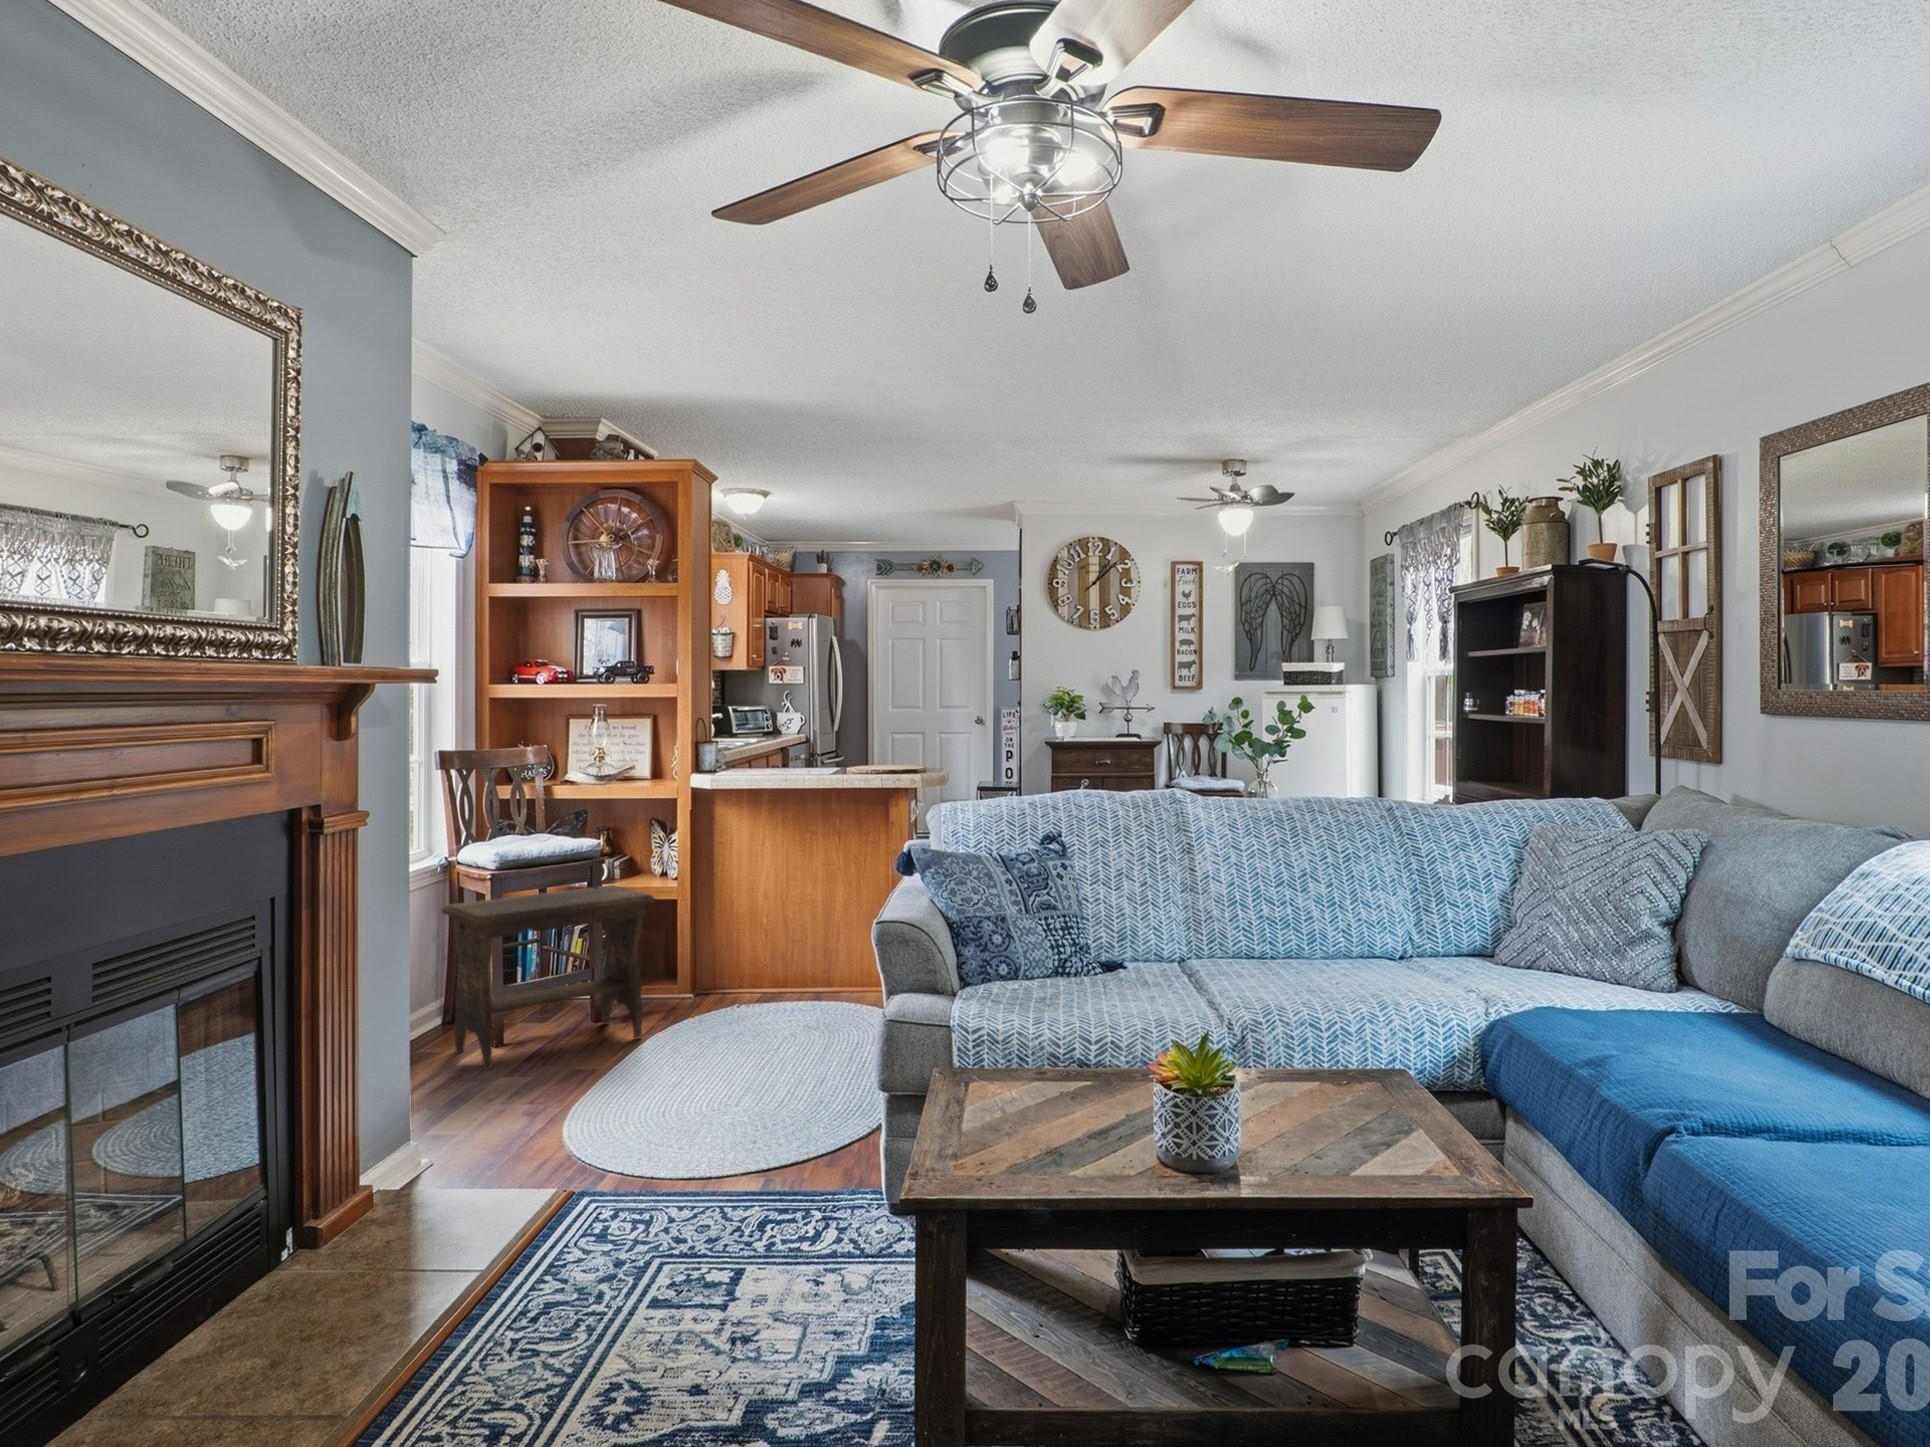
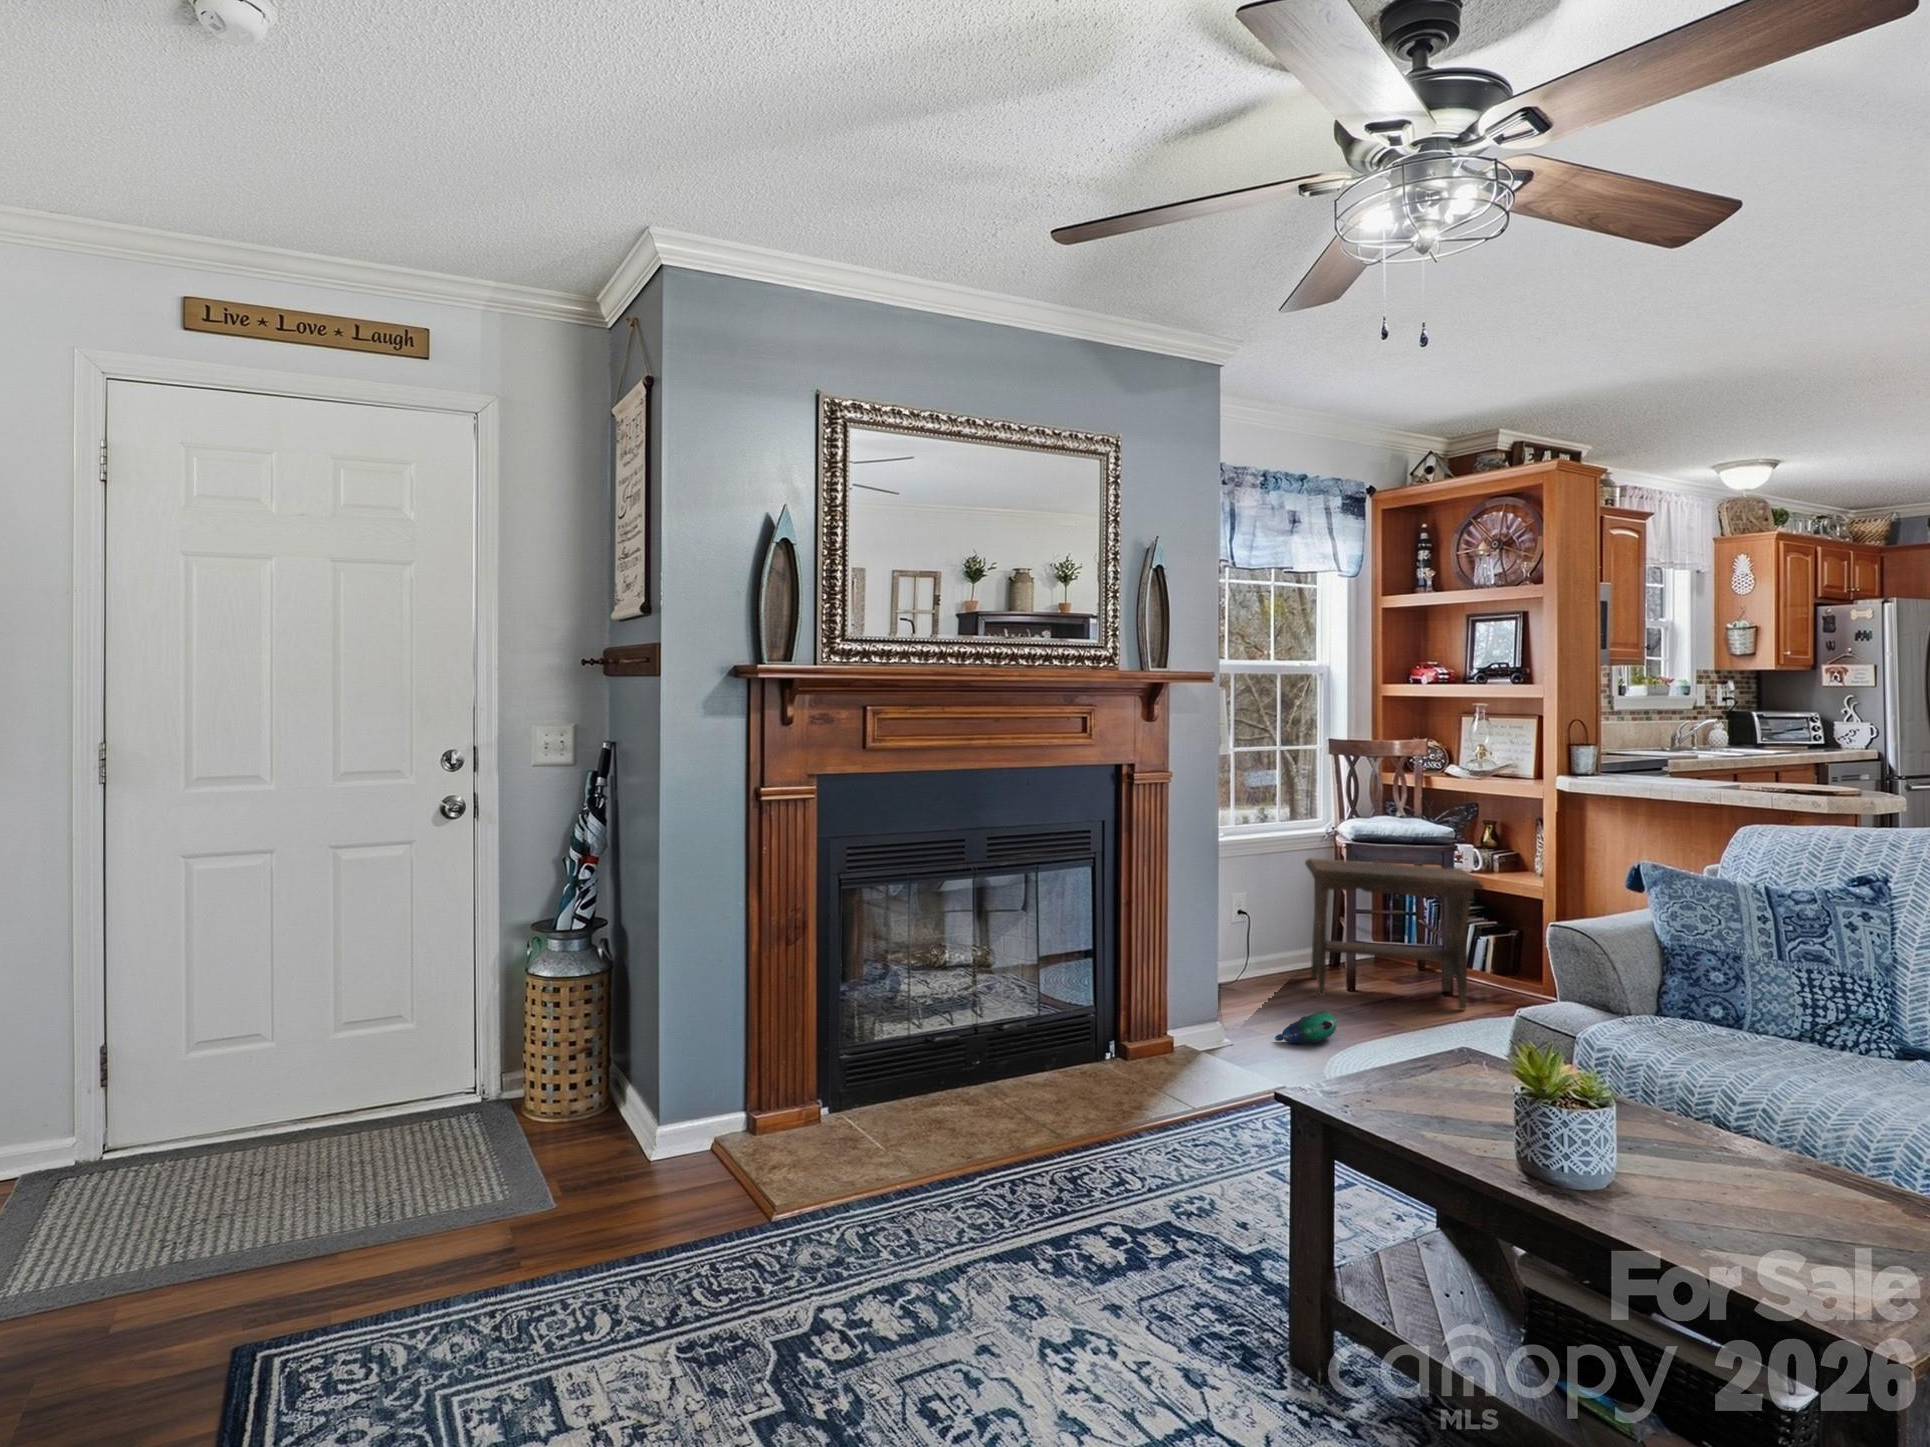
plush toy: none [494,1086,561,1143] -> present [1275,1011,1337,1044]

